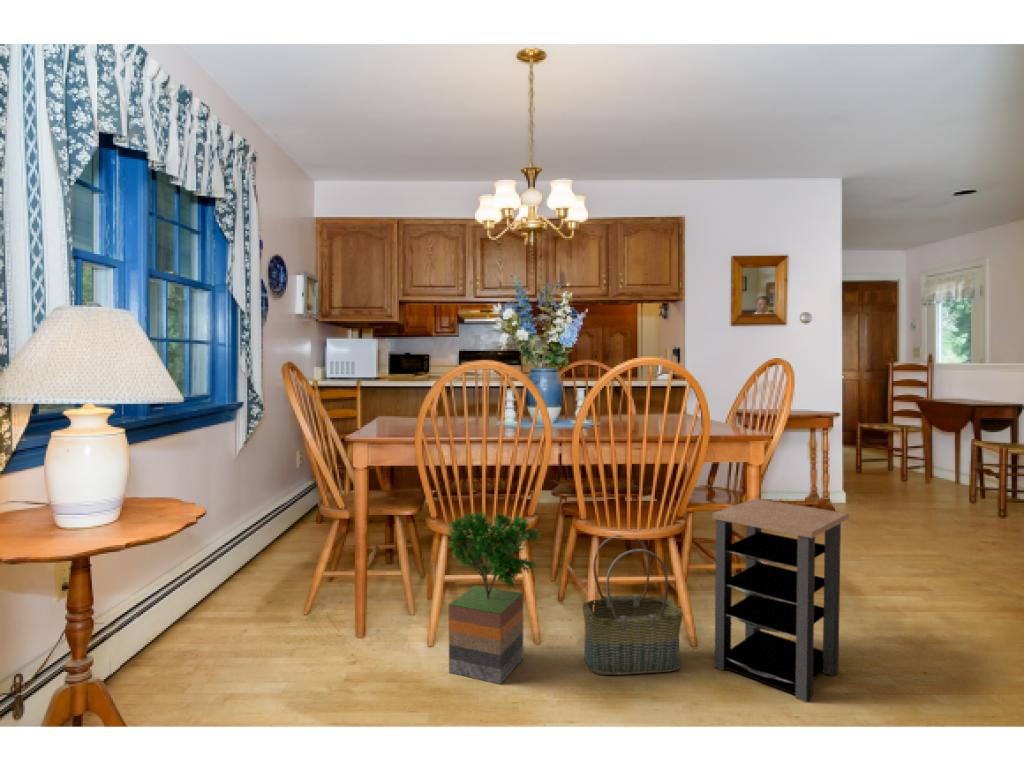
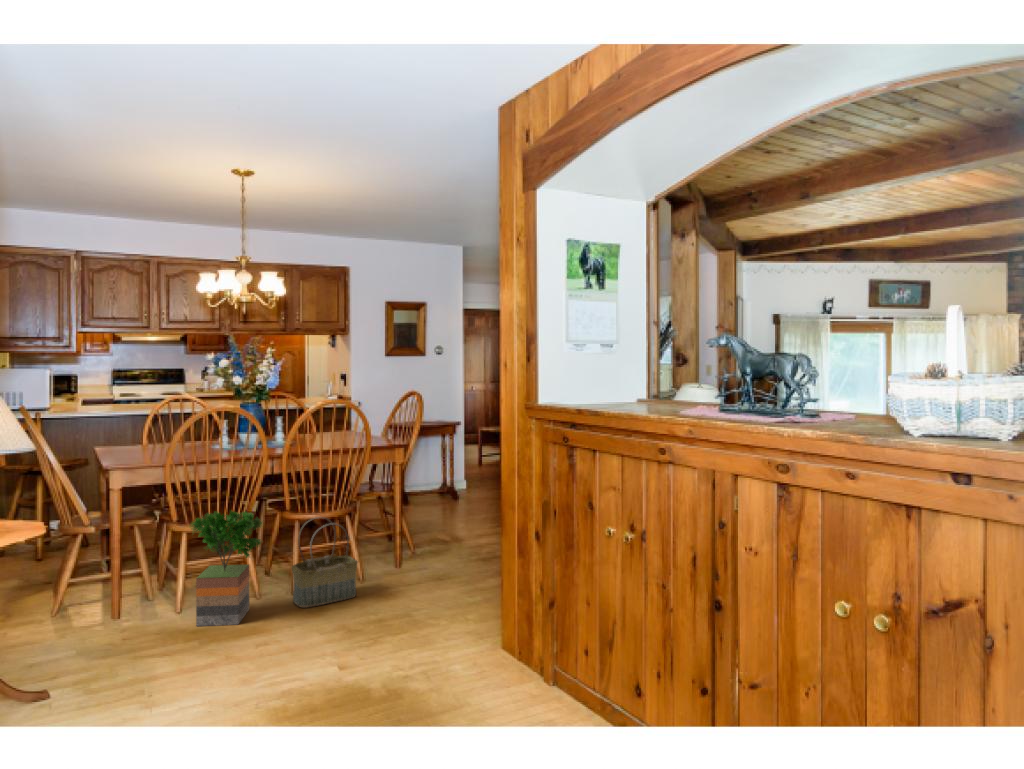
side table: present [713,499,849,702] -> none [376,486,451,597]

